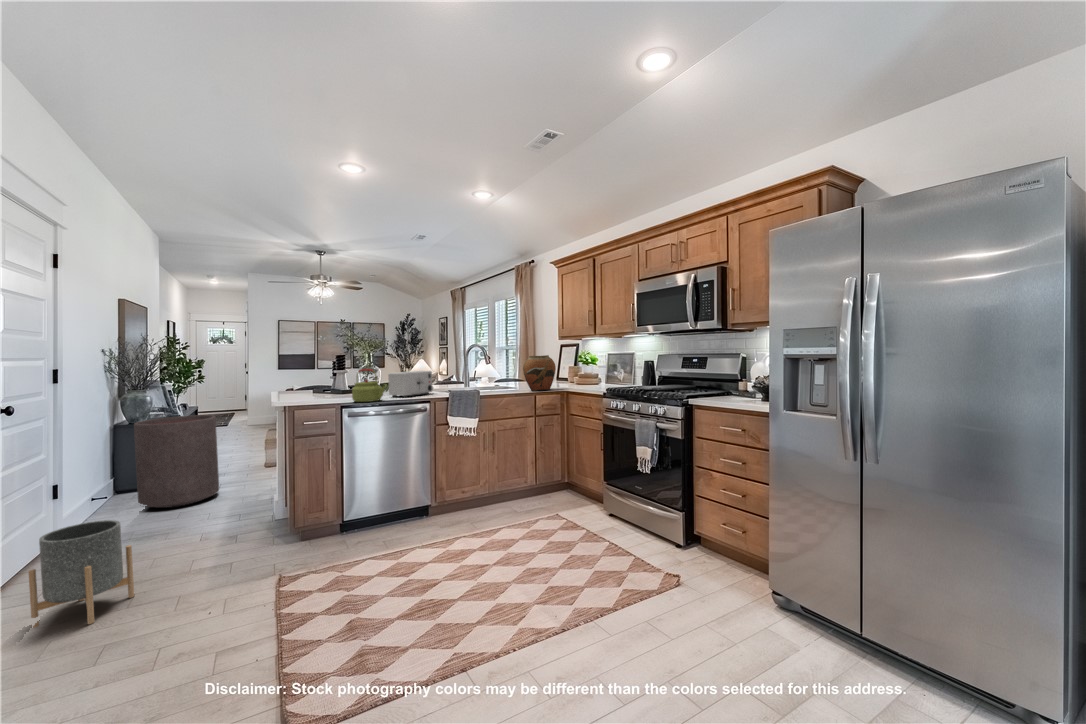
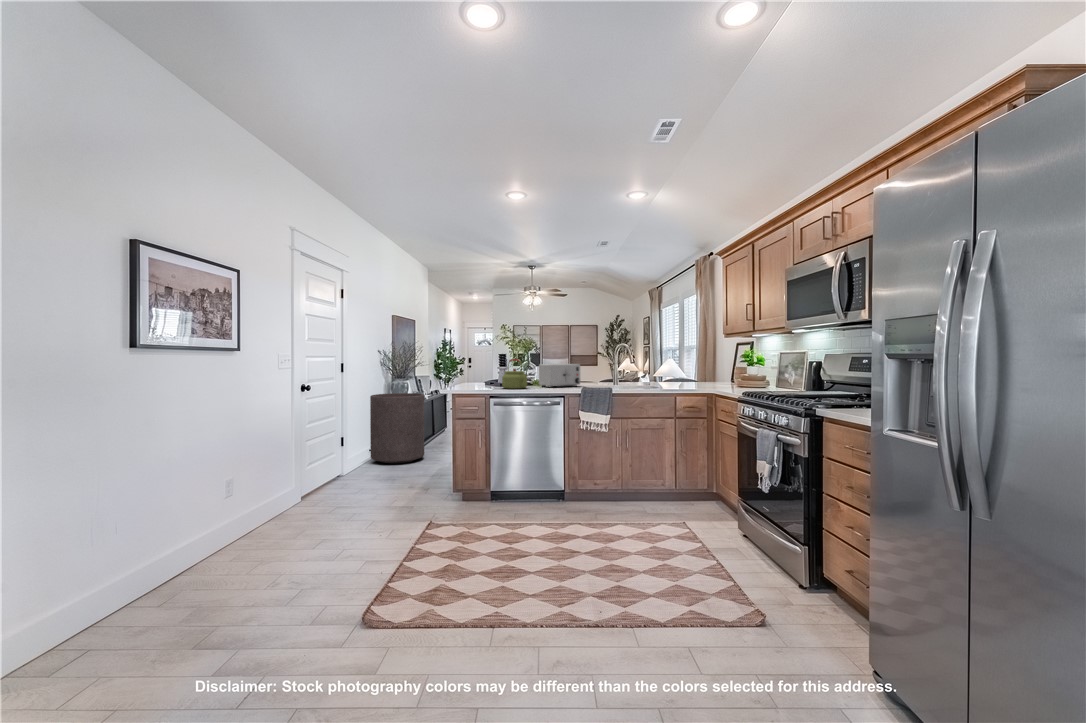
vase: present [523,355,556,391] -> none [667,352,705,390]
planter: present [29,520,134,628] -> none [271,458,330,529]

